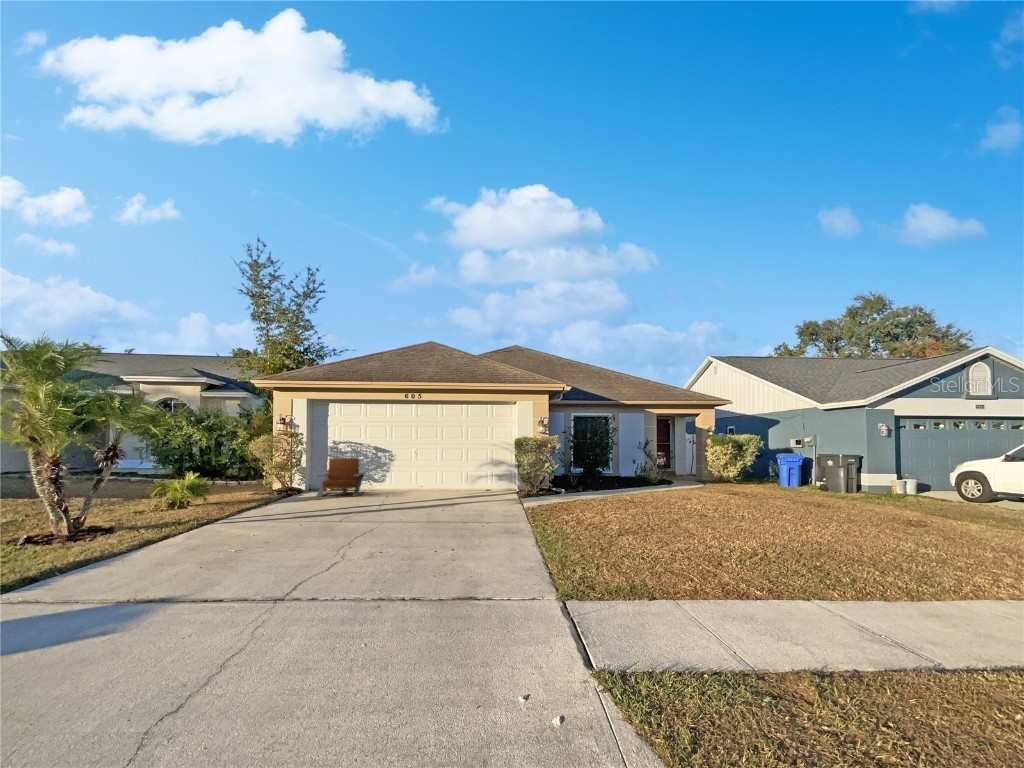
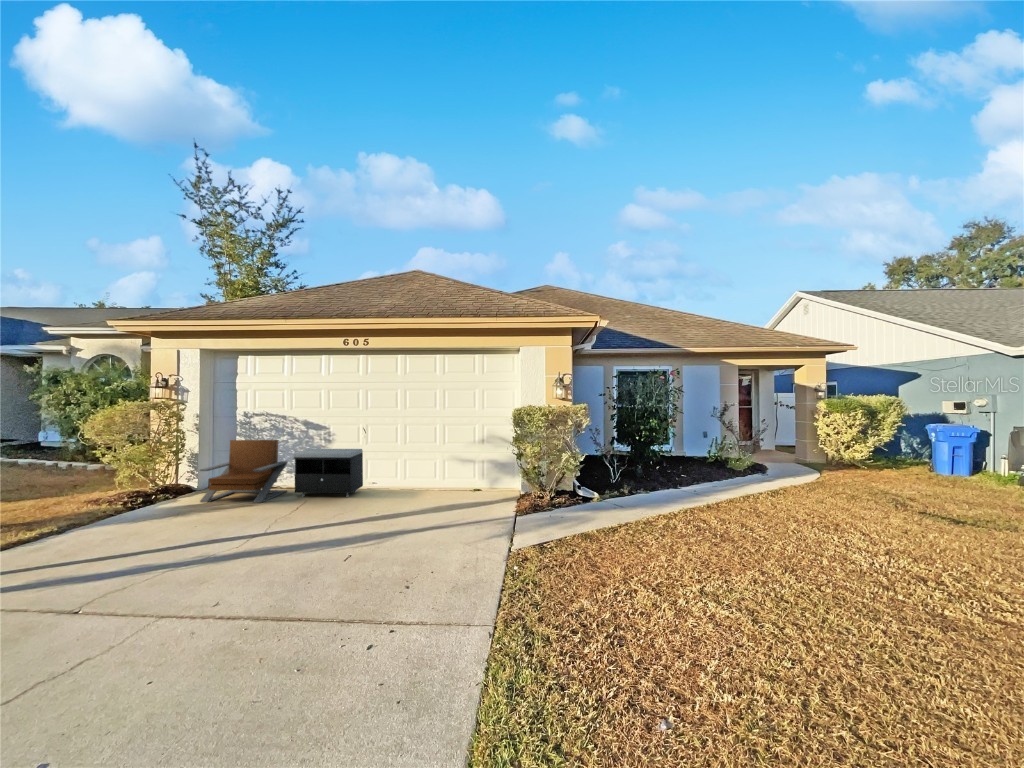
storage bench: none [374,465,414,494] -> present [294,449,363,497]

